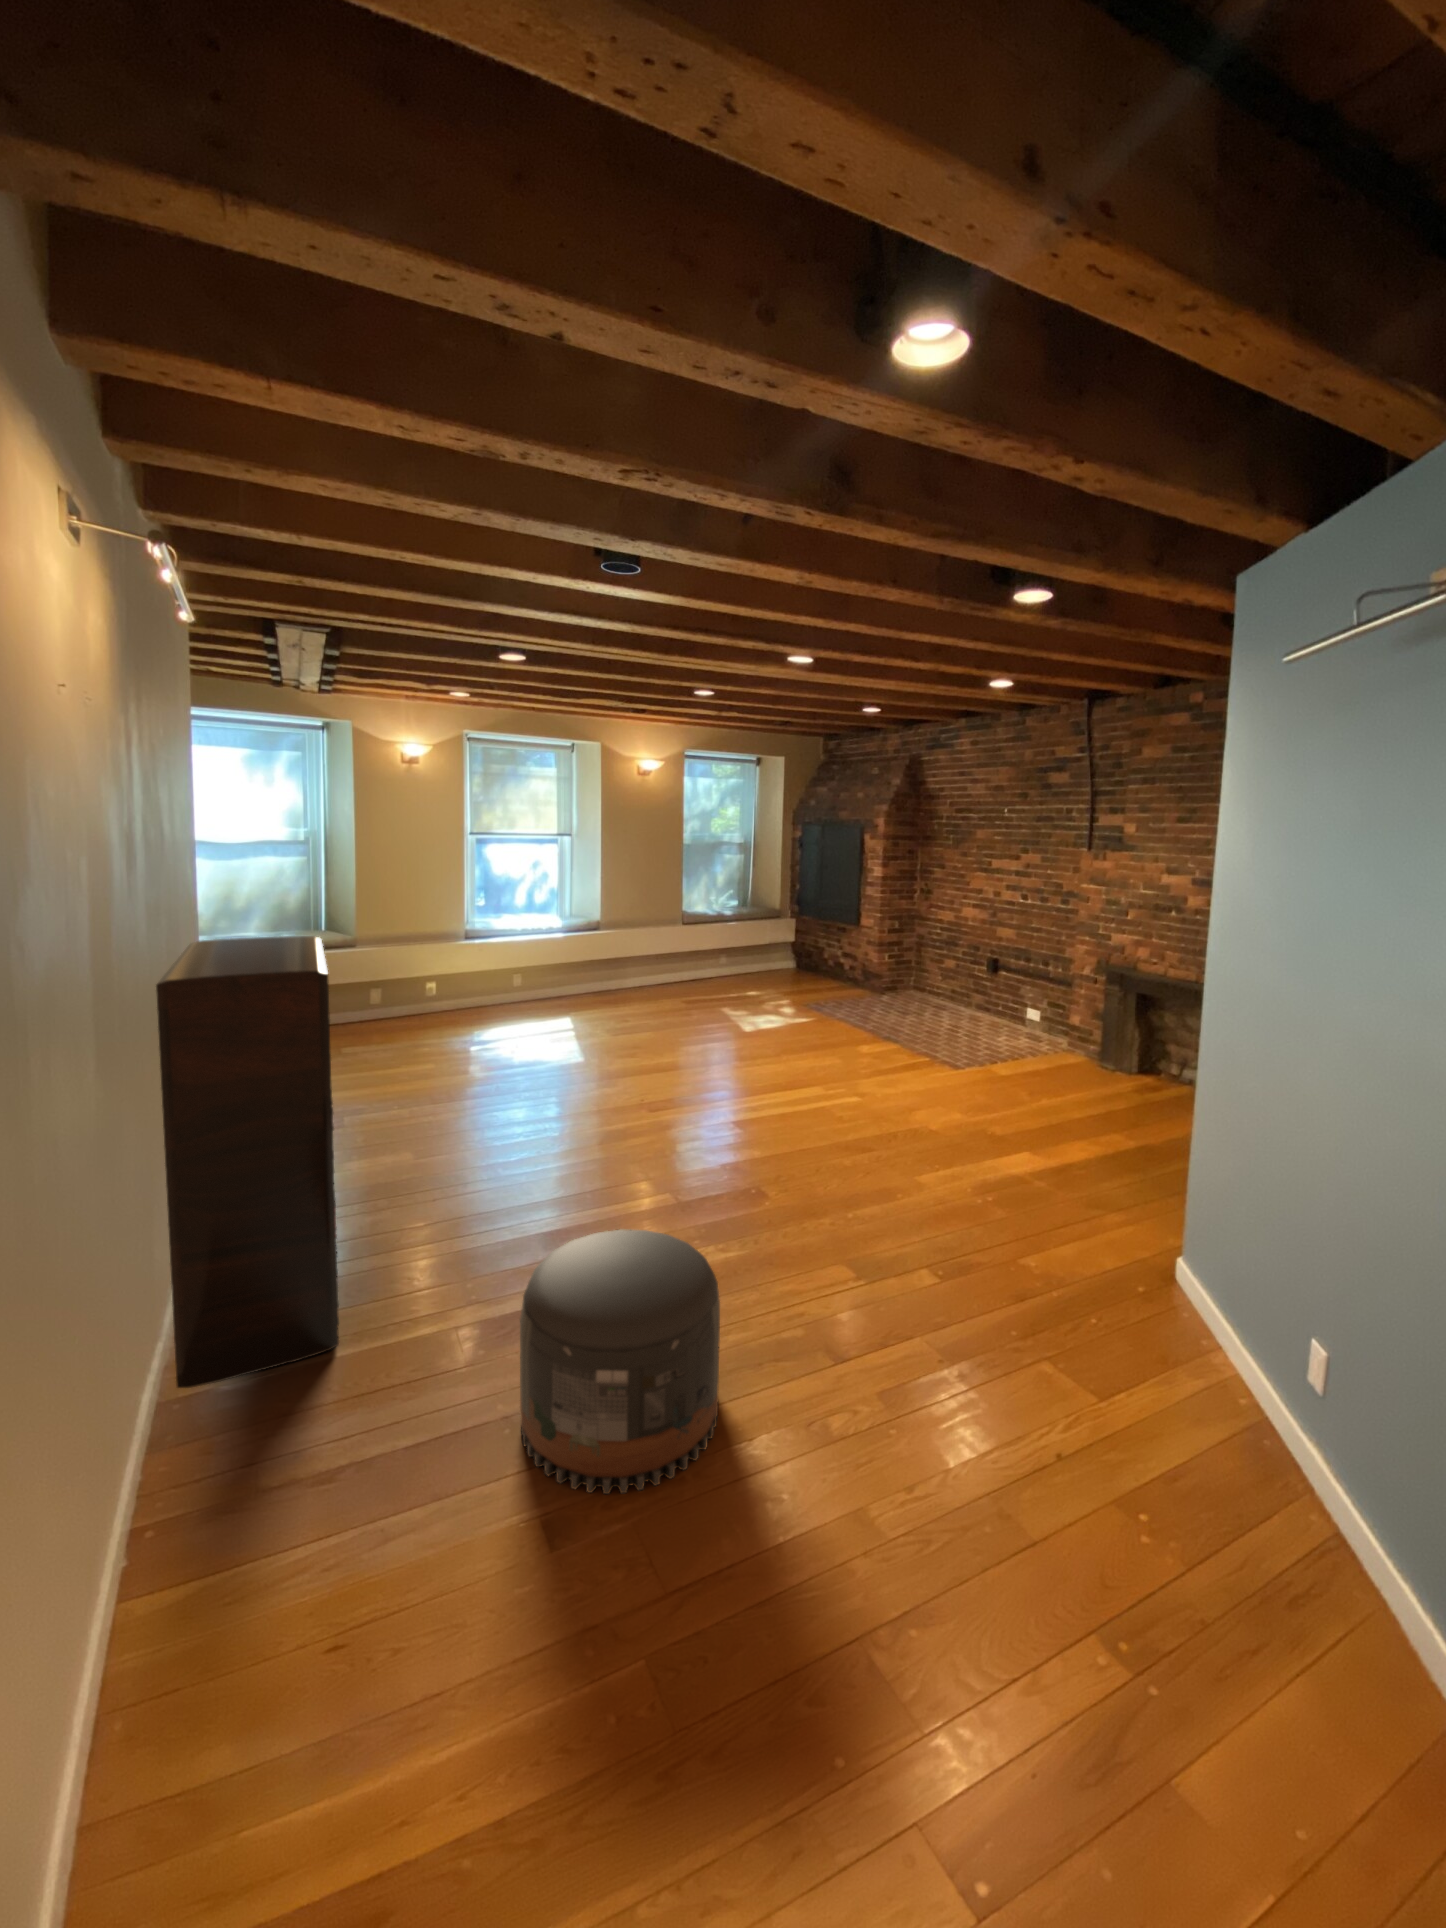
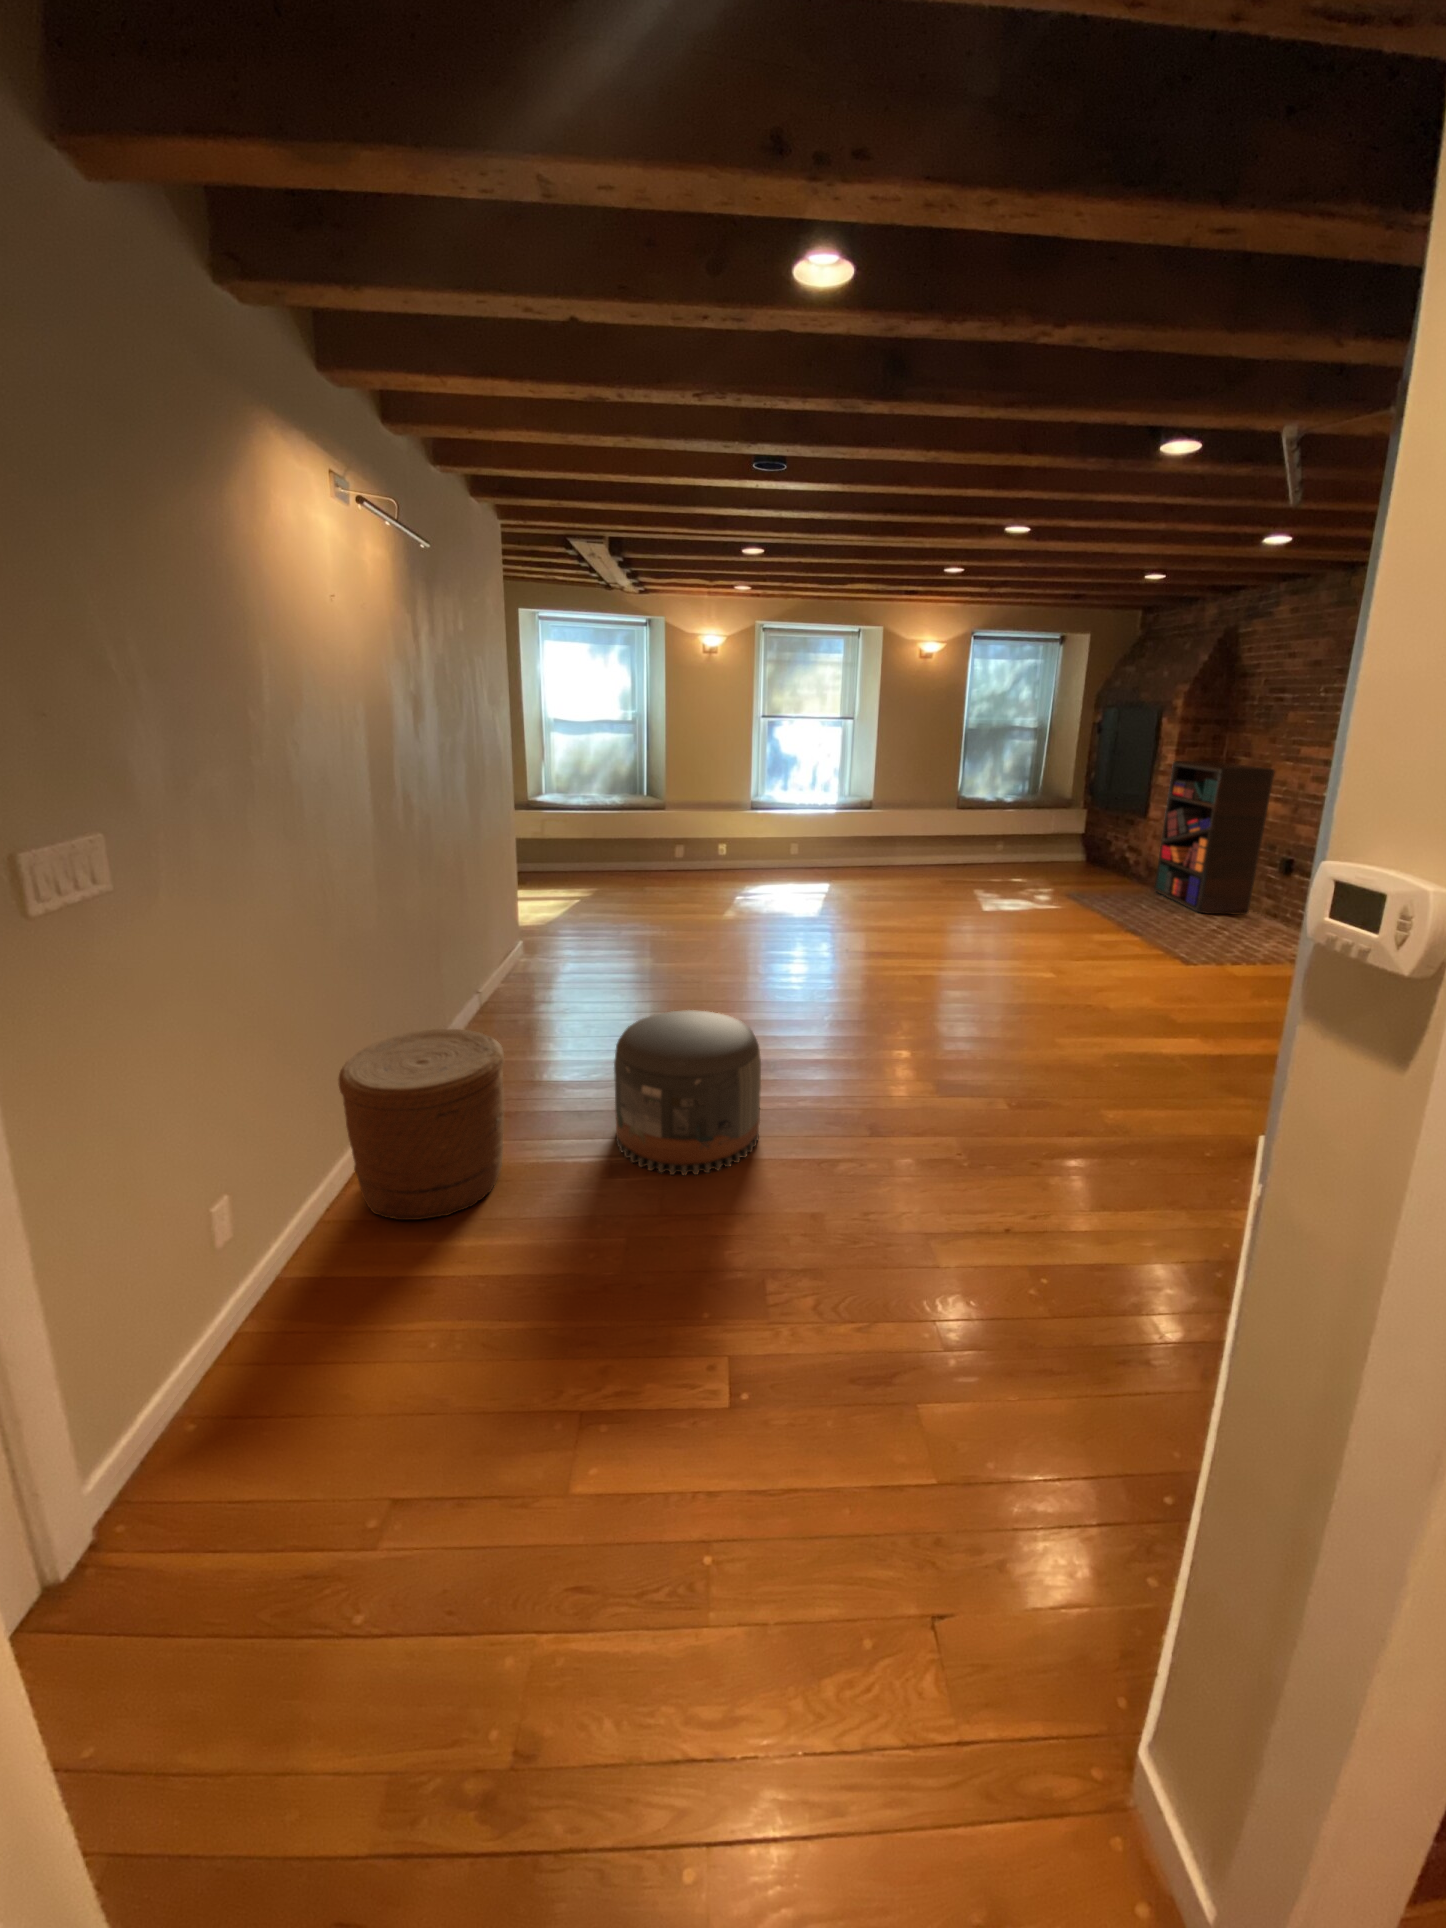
bookshelf: present [156,936,339,1388] -> present [1154,761,1275,915]
woven basket: none [90,1356,397,1785] -> present [338,1029,504,1220]

